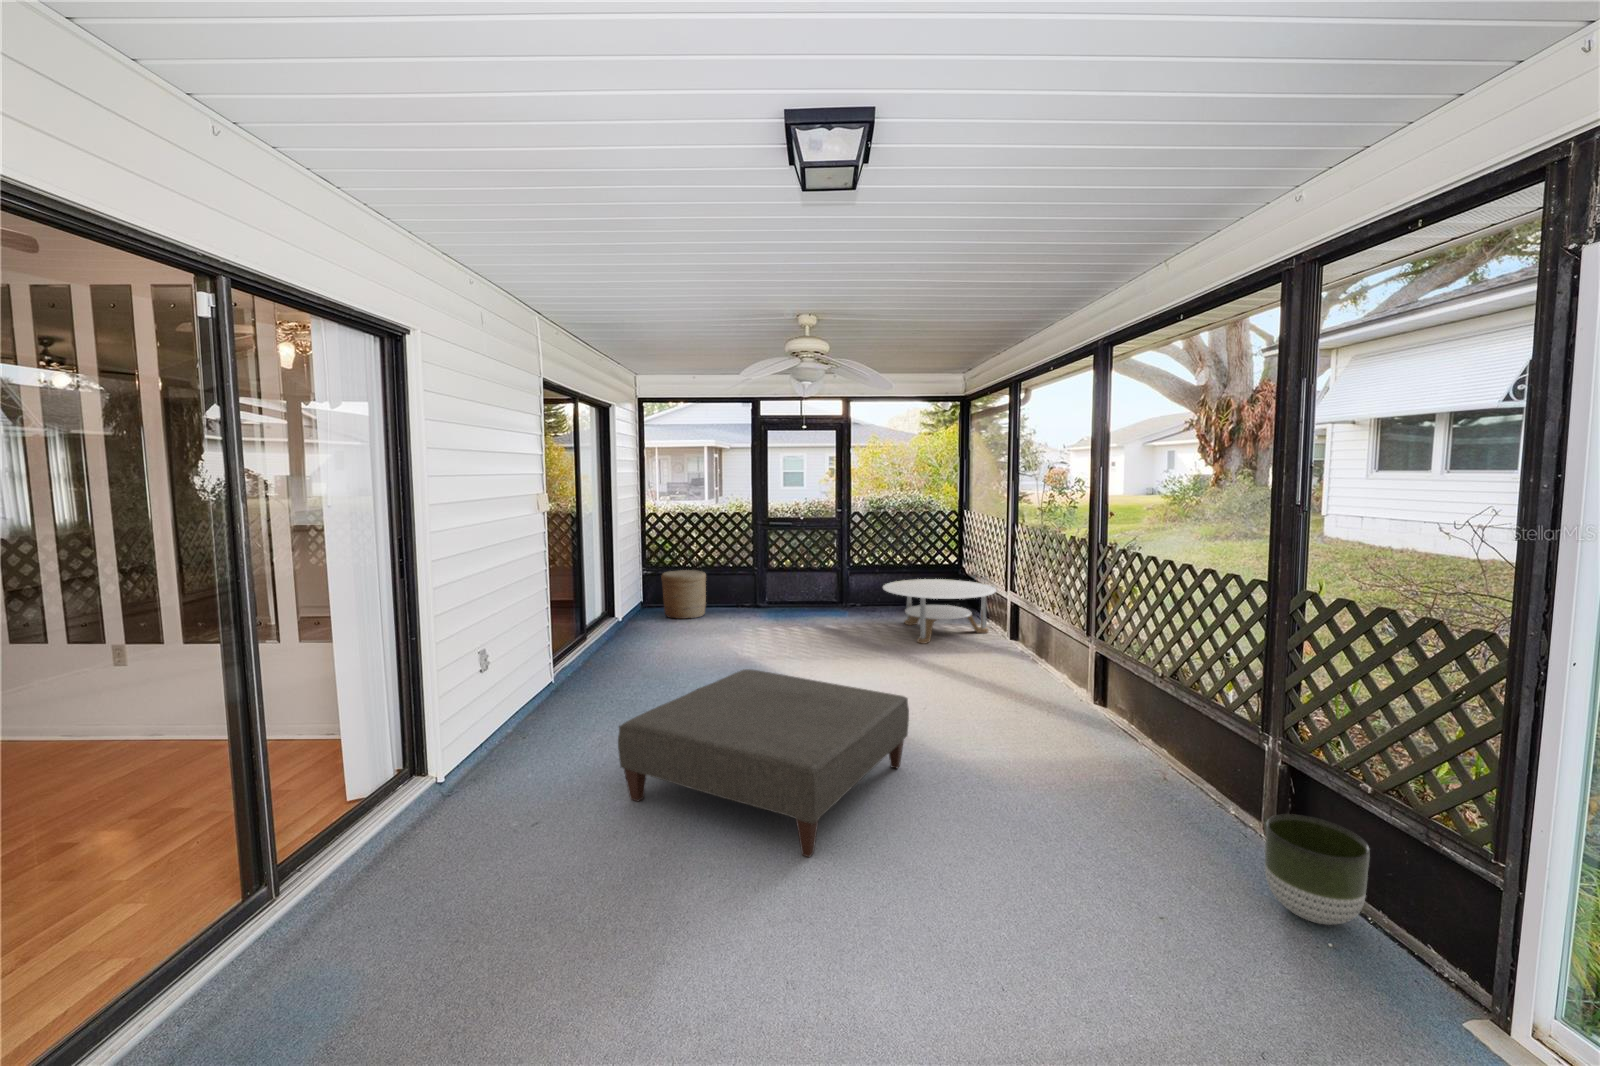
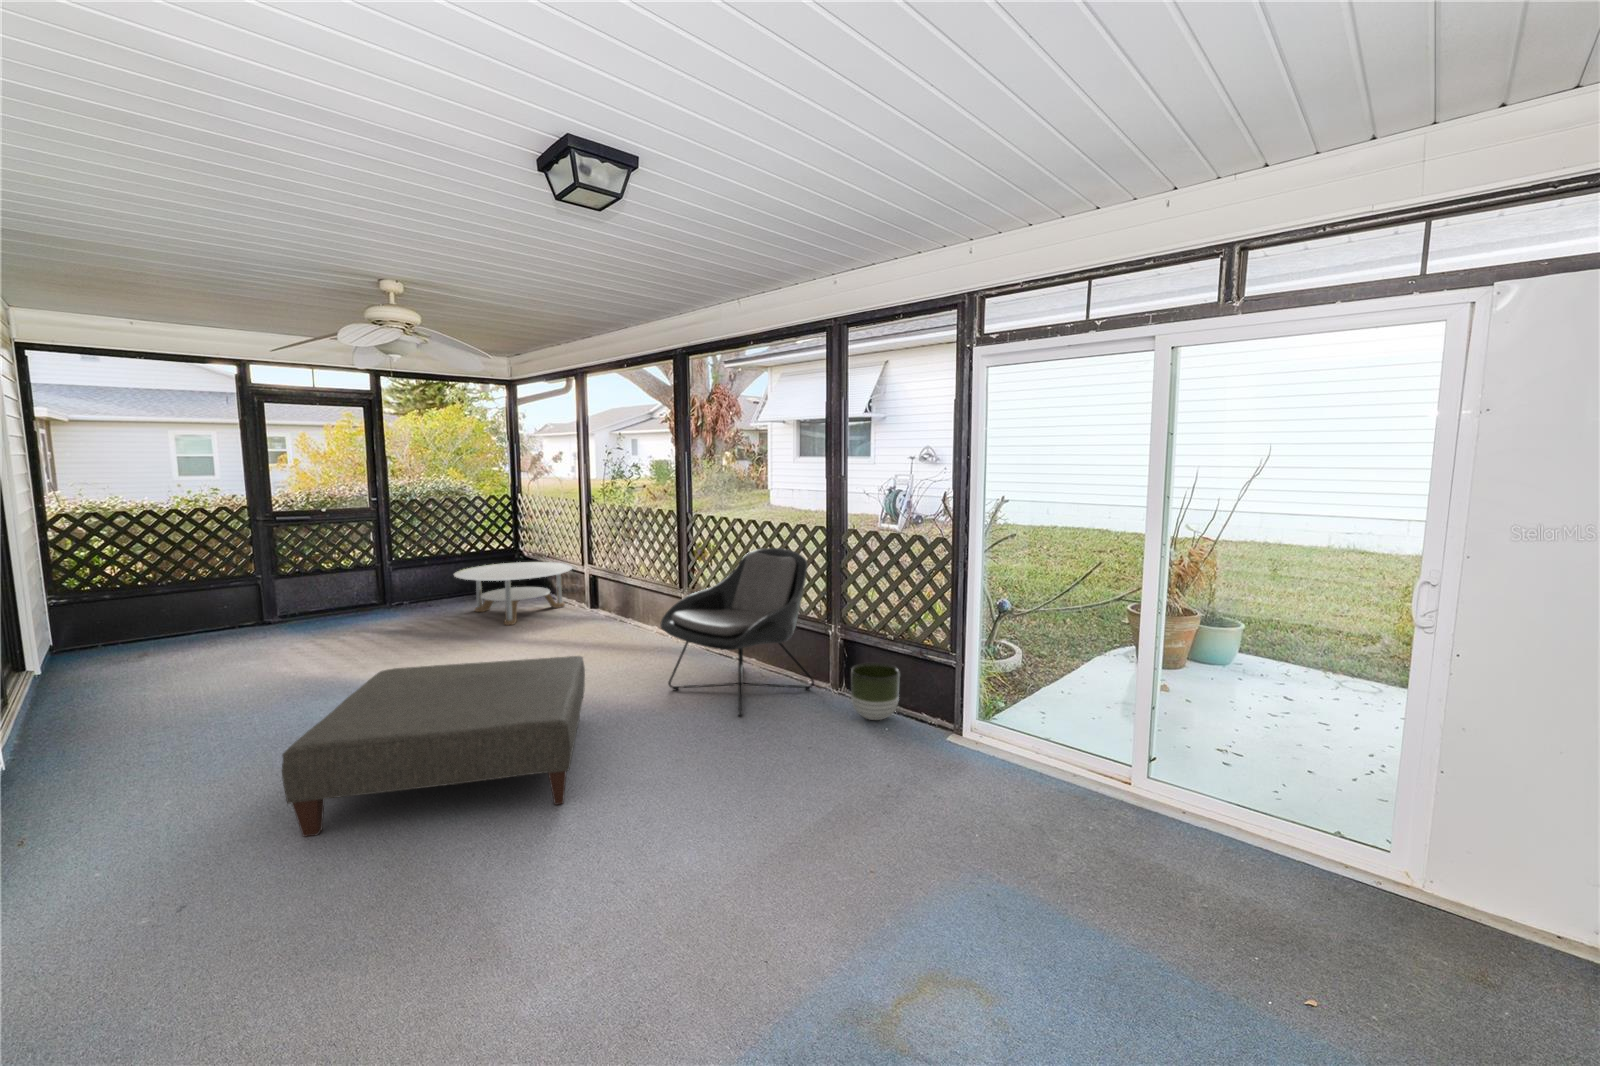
woven basket: present [661,570,706,619] -> none [95,586,185,656]
lounge chair: none [1012,602,1230,829] -> present [661,548,814,716]

